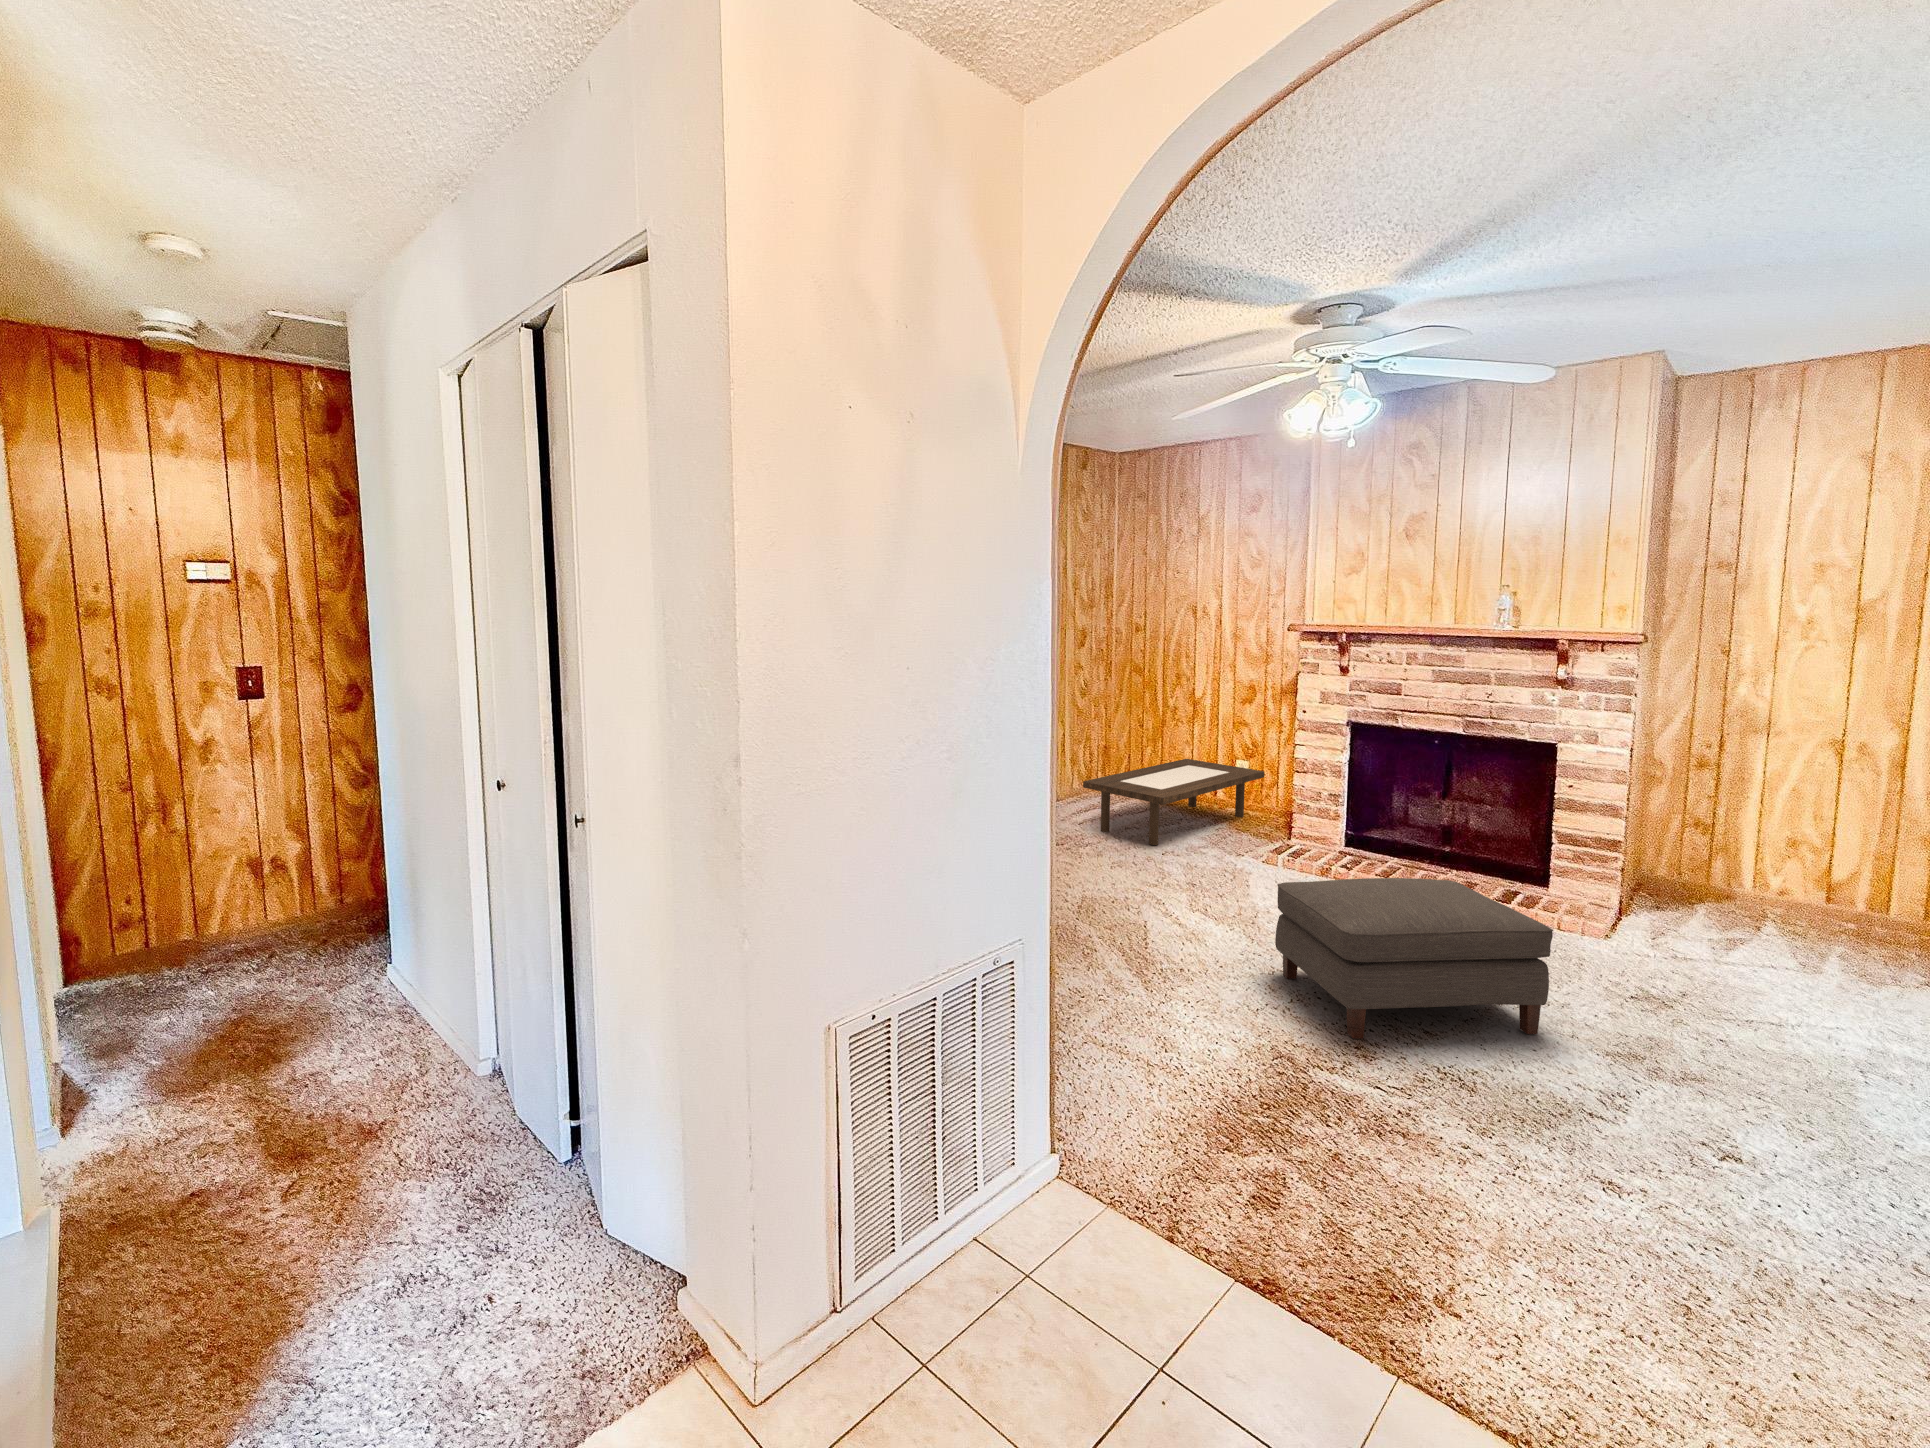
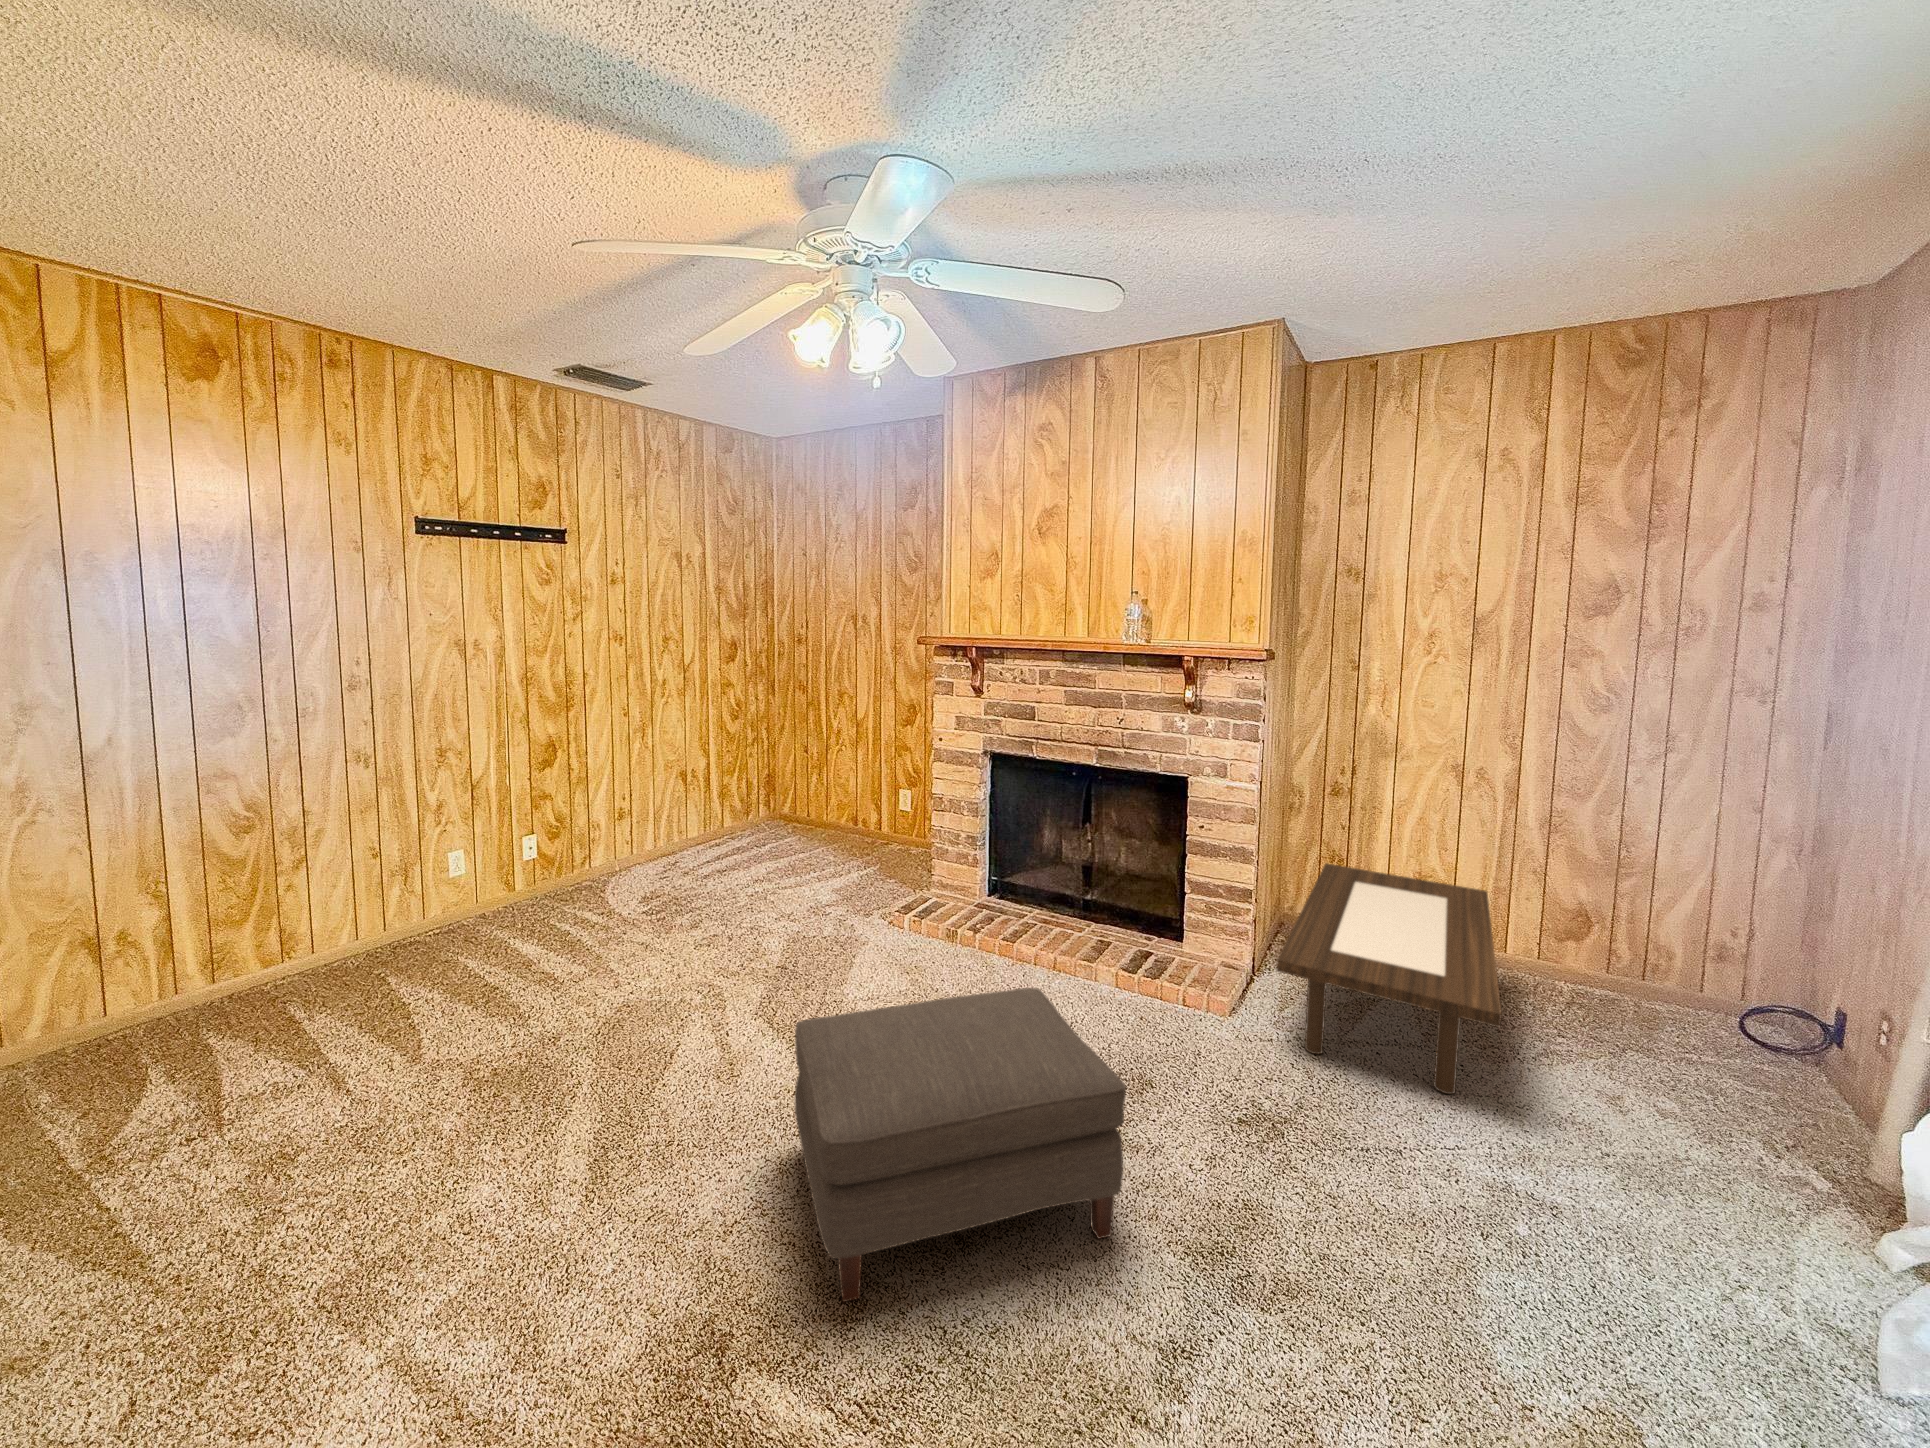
coffee table: present [1083,759,1264,845] -> present [1276,863,1502,1094]

